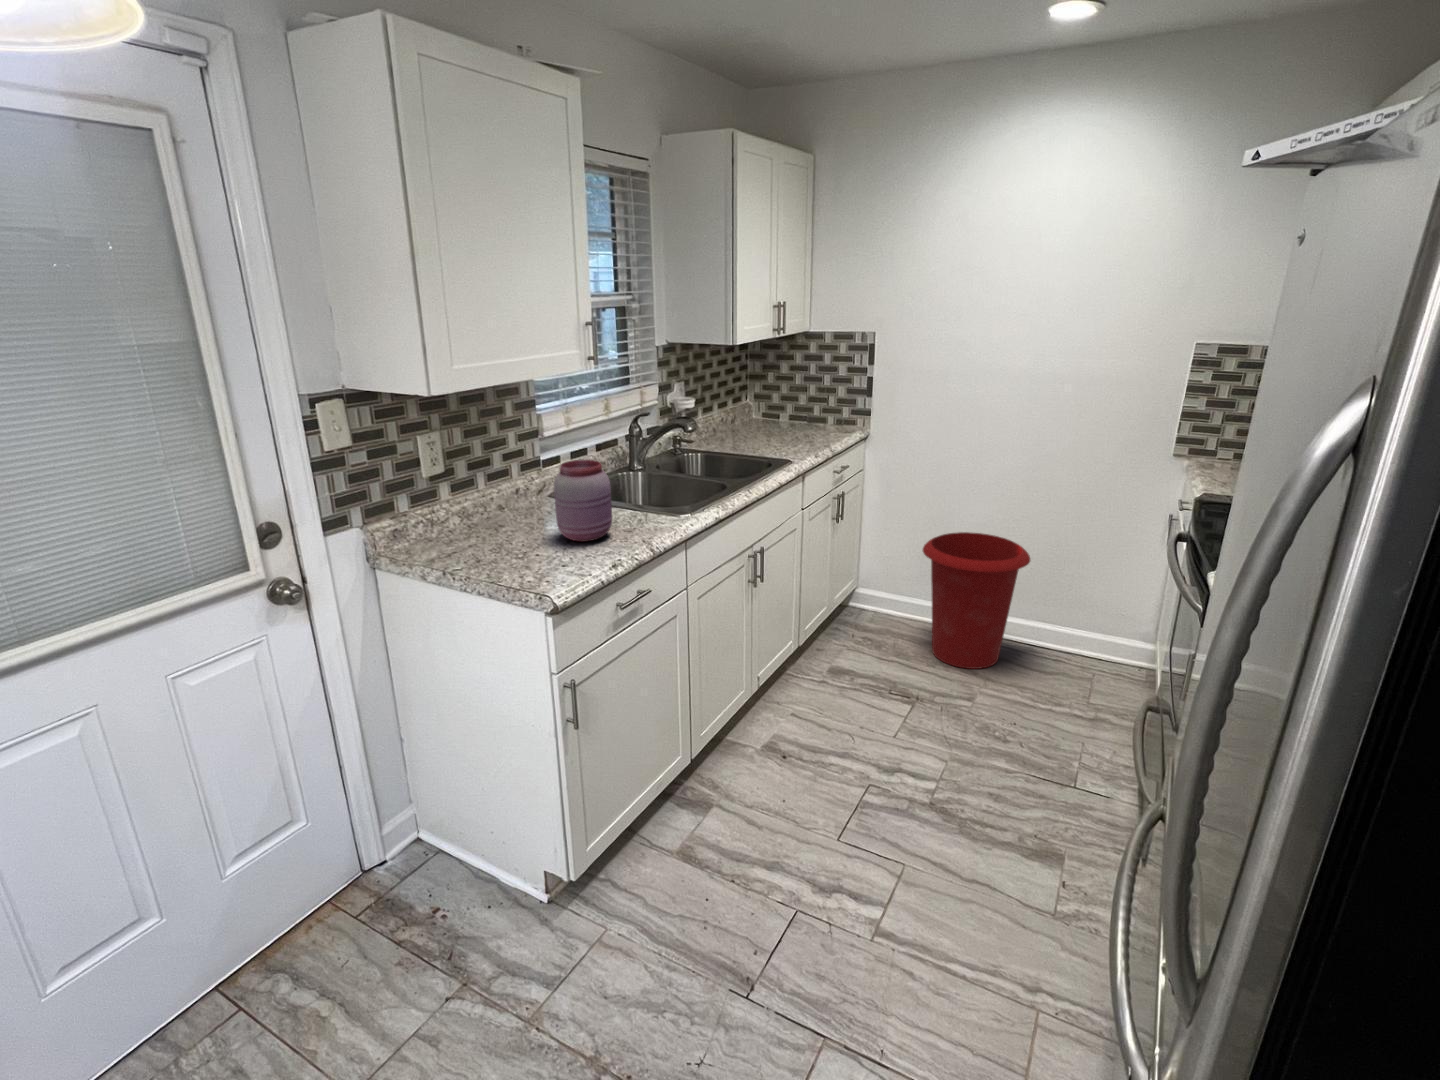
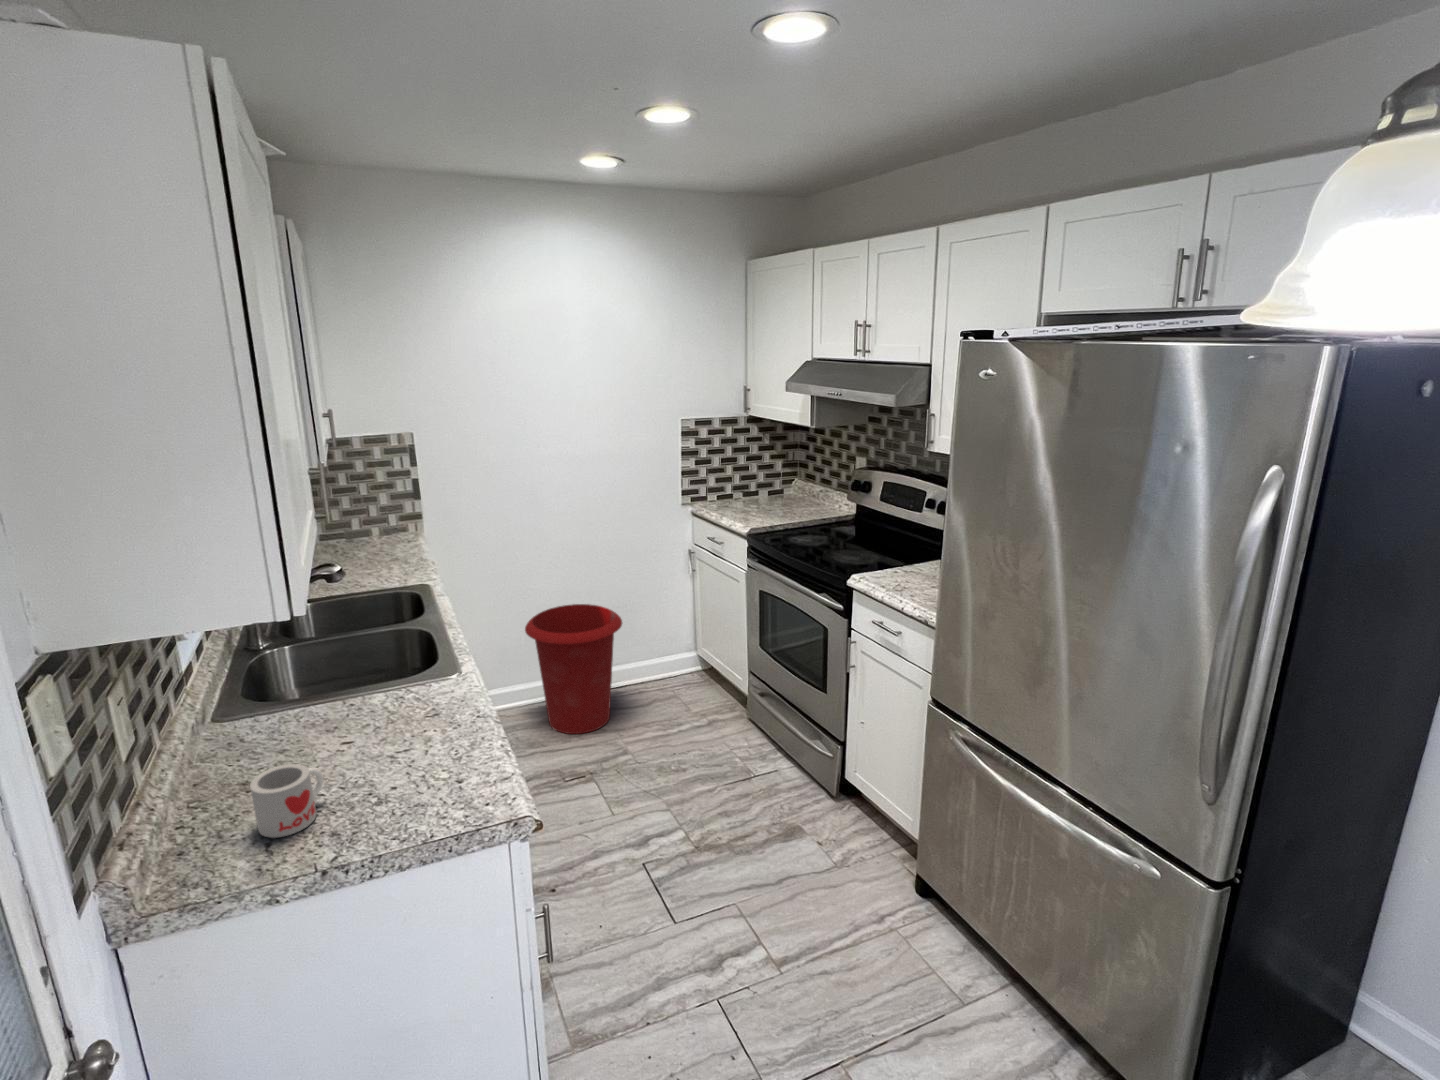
jar: present [554,460,612,542] -> none [364,645,447,755]
mug: none [454,508,503,550] -> present [250,764,323,838]

